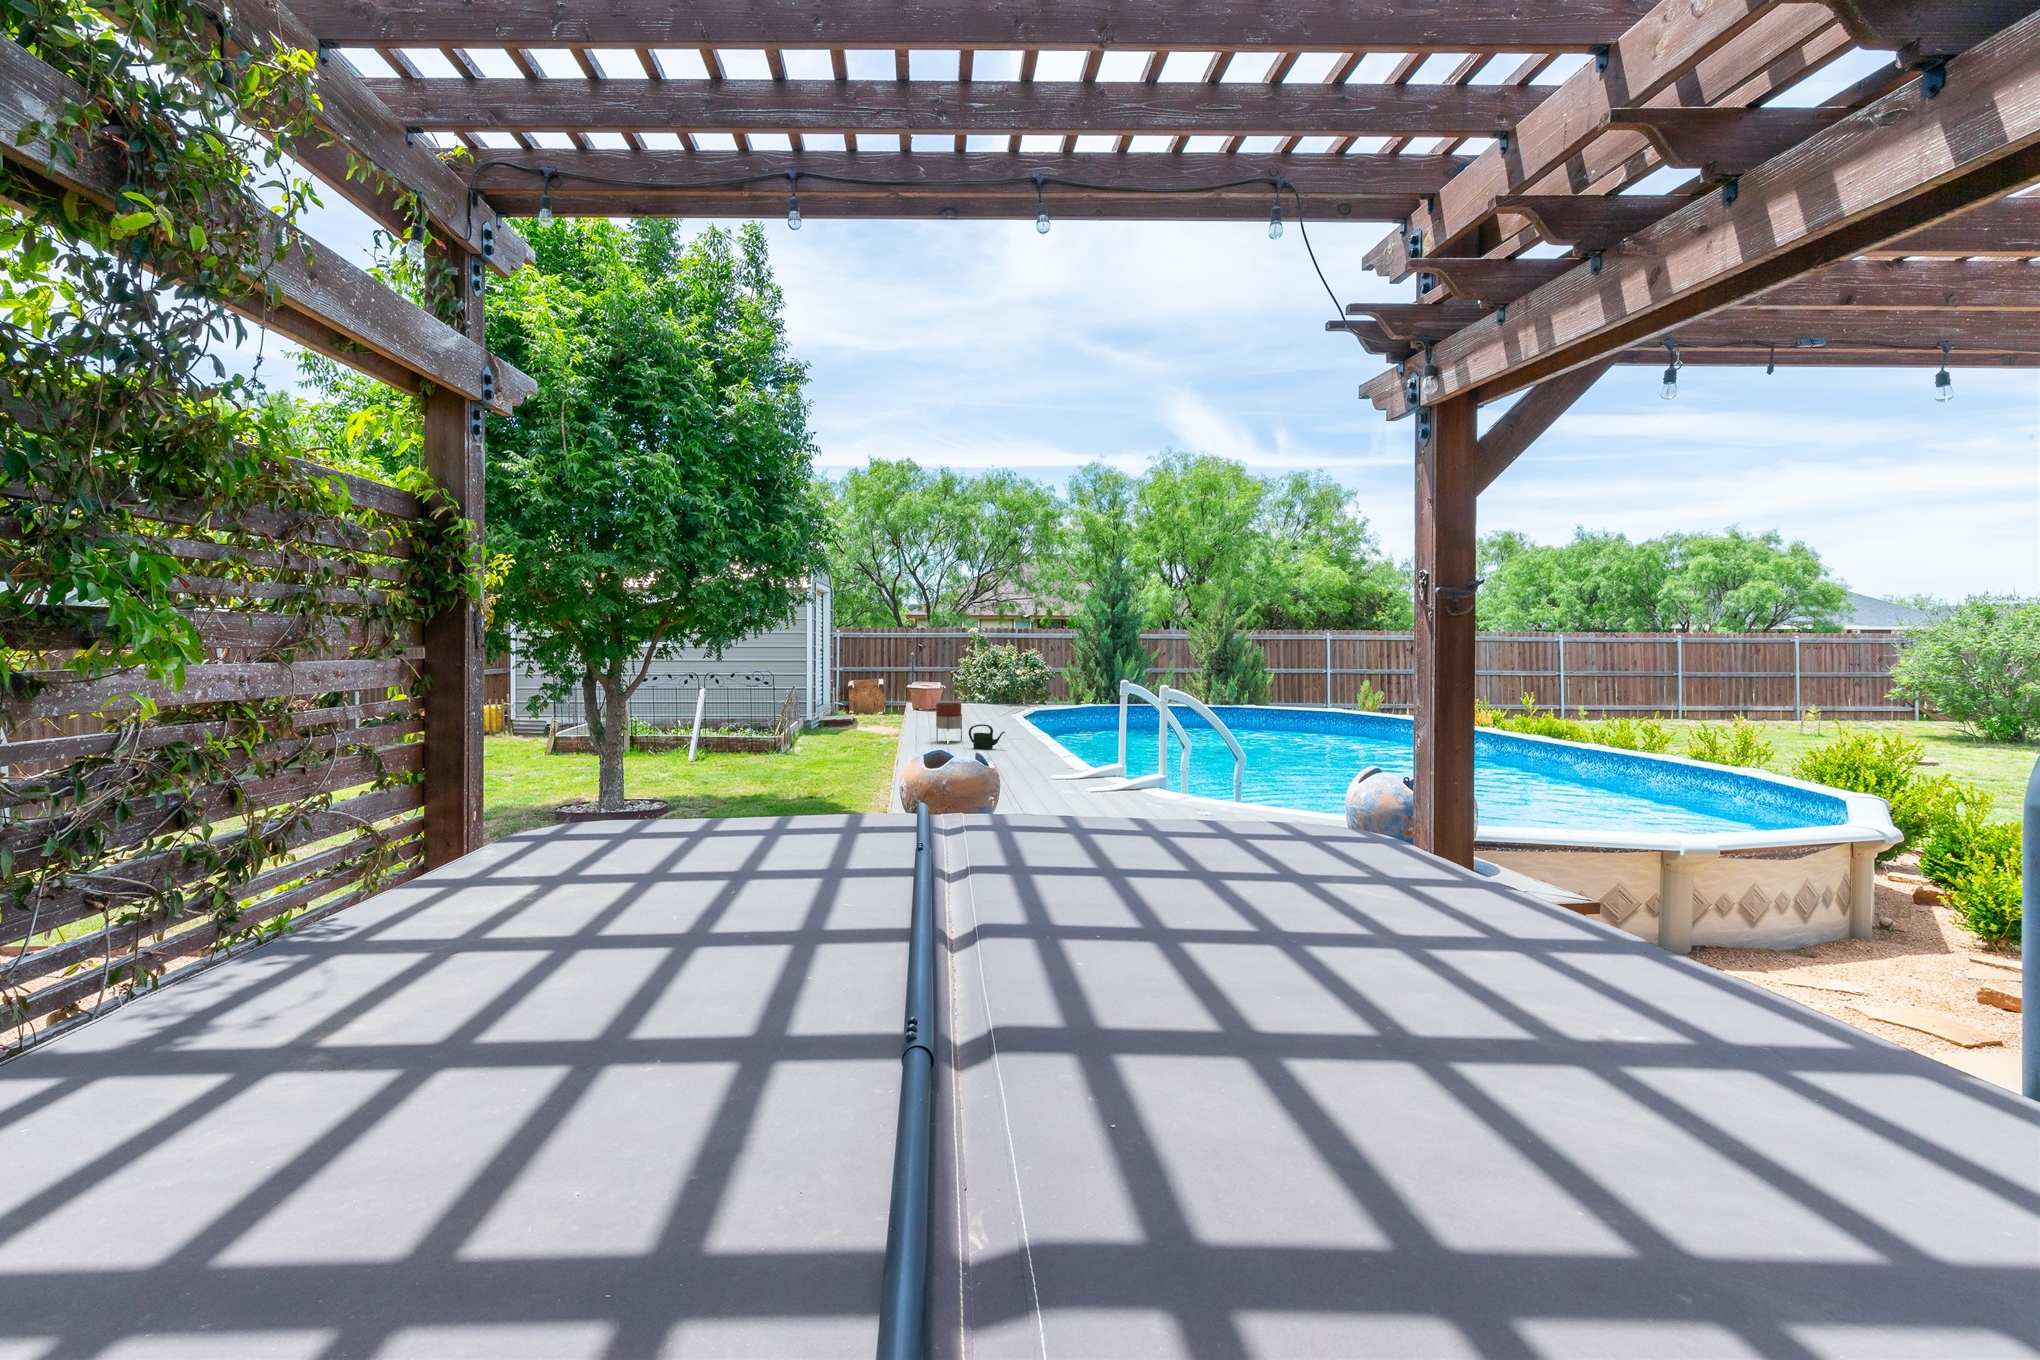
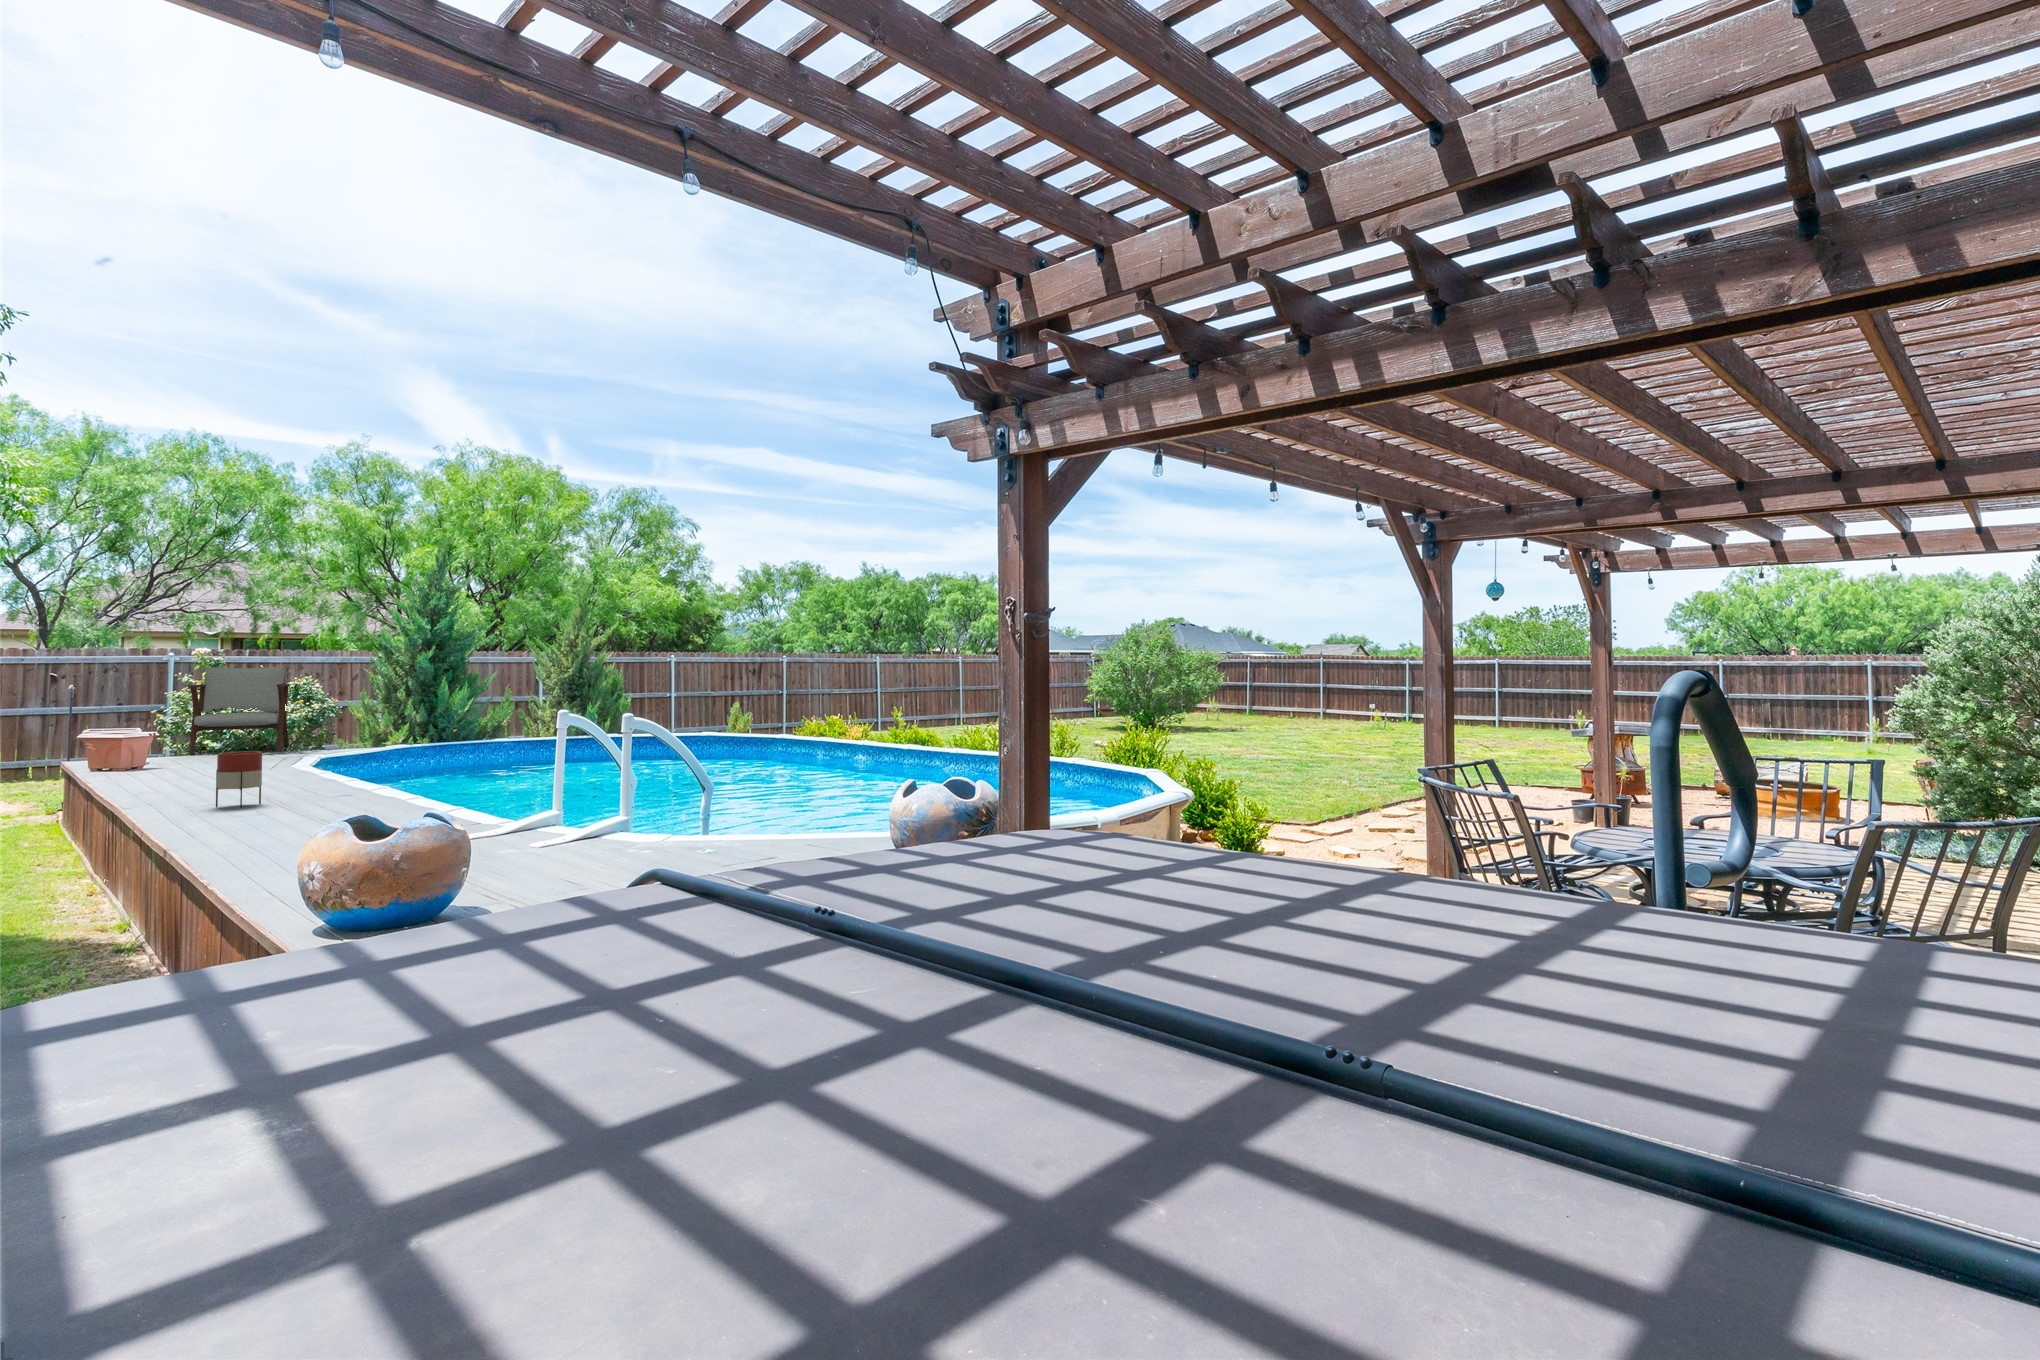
lounge chair: none [960,642,1022,705] -> present [189,667,290,754]
watering can: present [969,724,1005,749] -> none [286,778,350,812]

